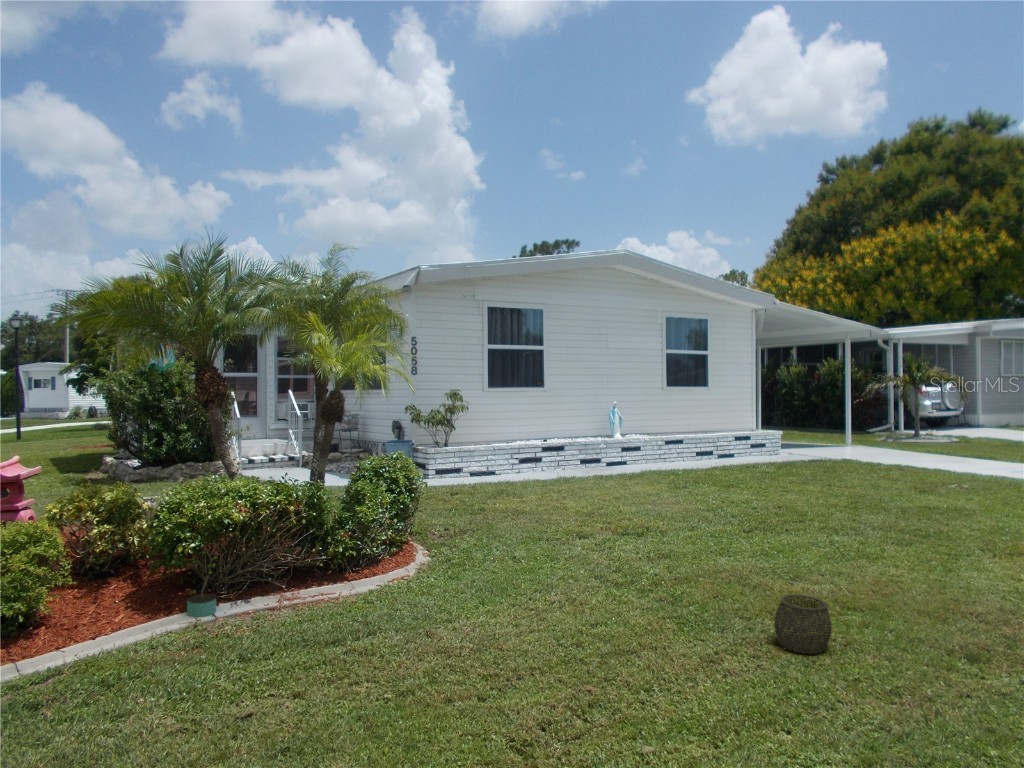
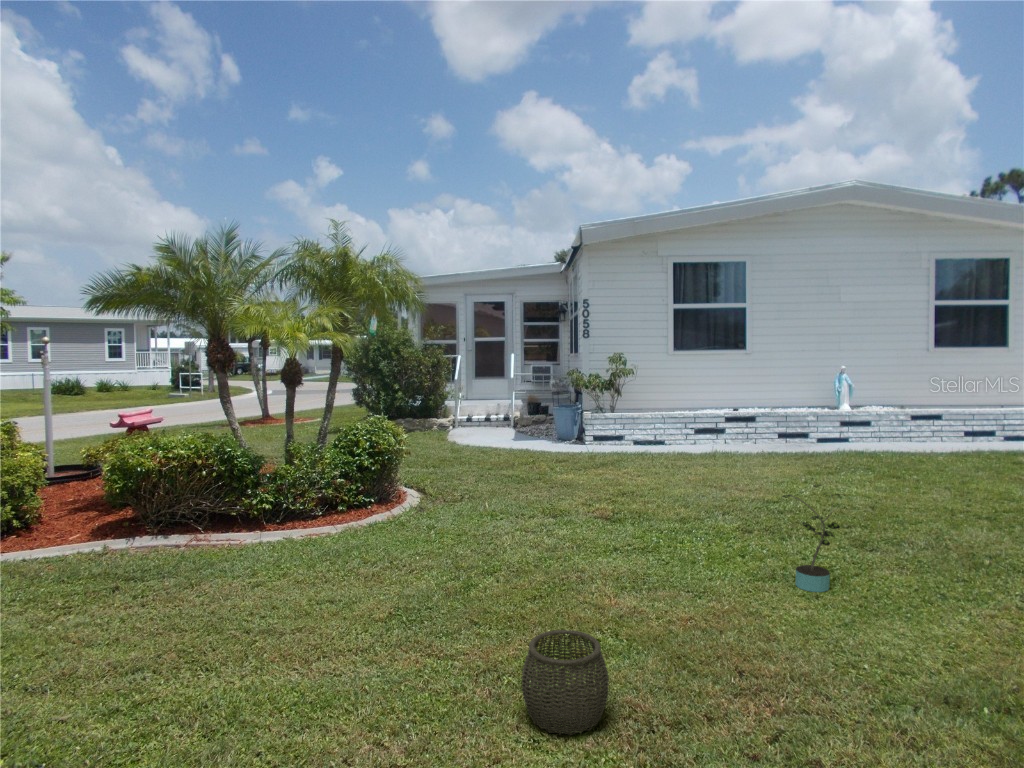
potted plant: present [187,551,219,617] -> present [783,484,840,592]

